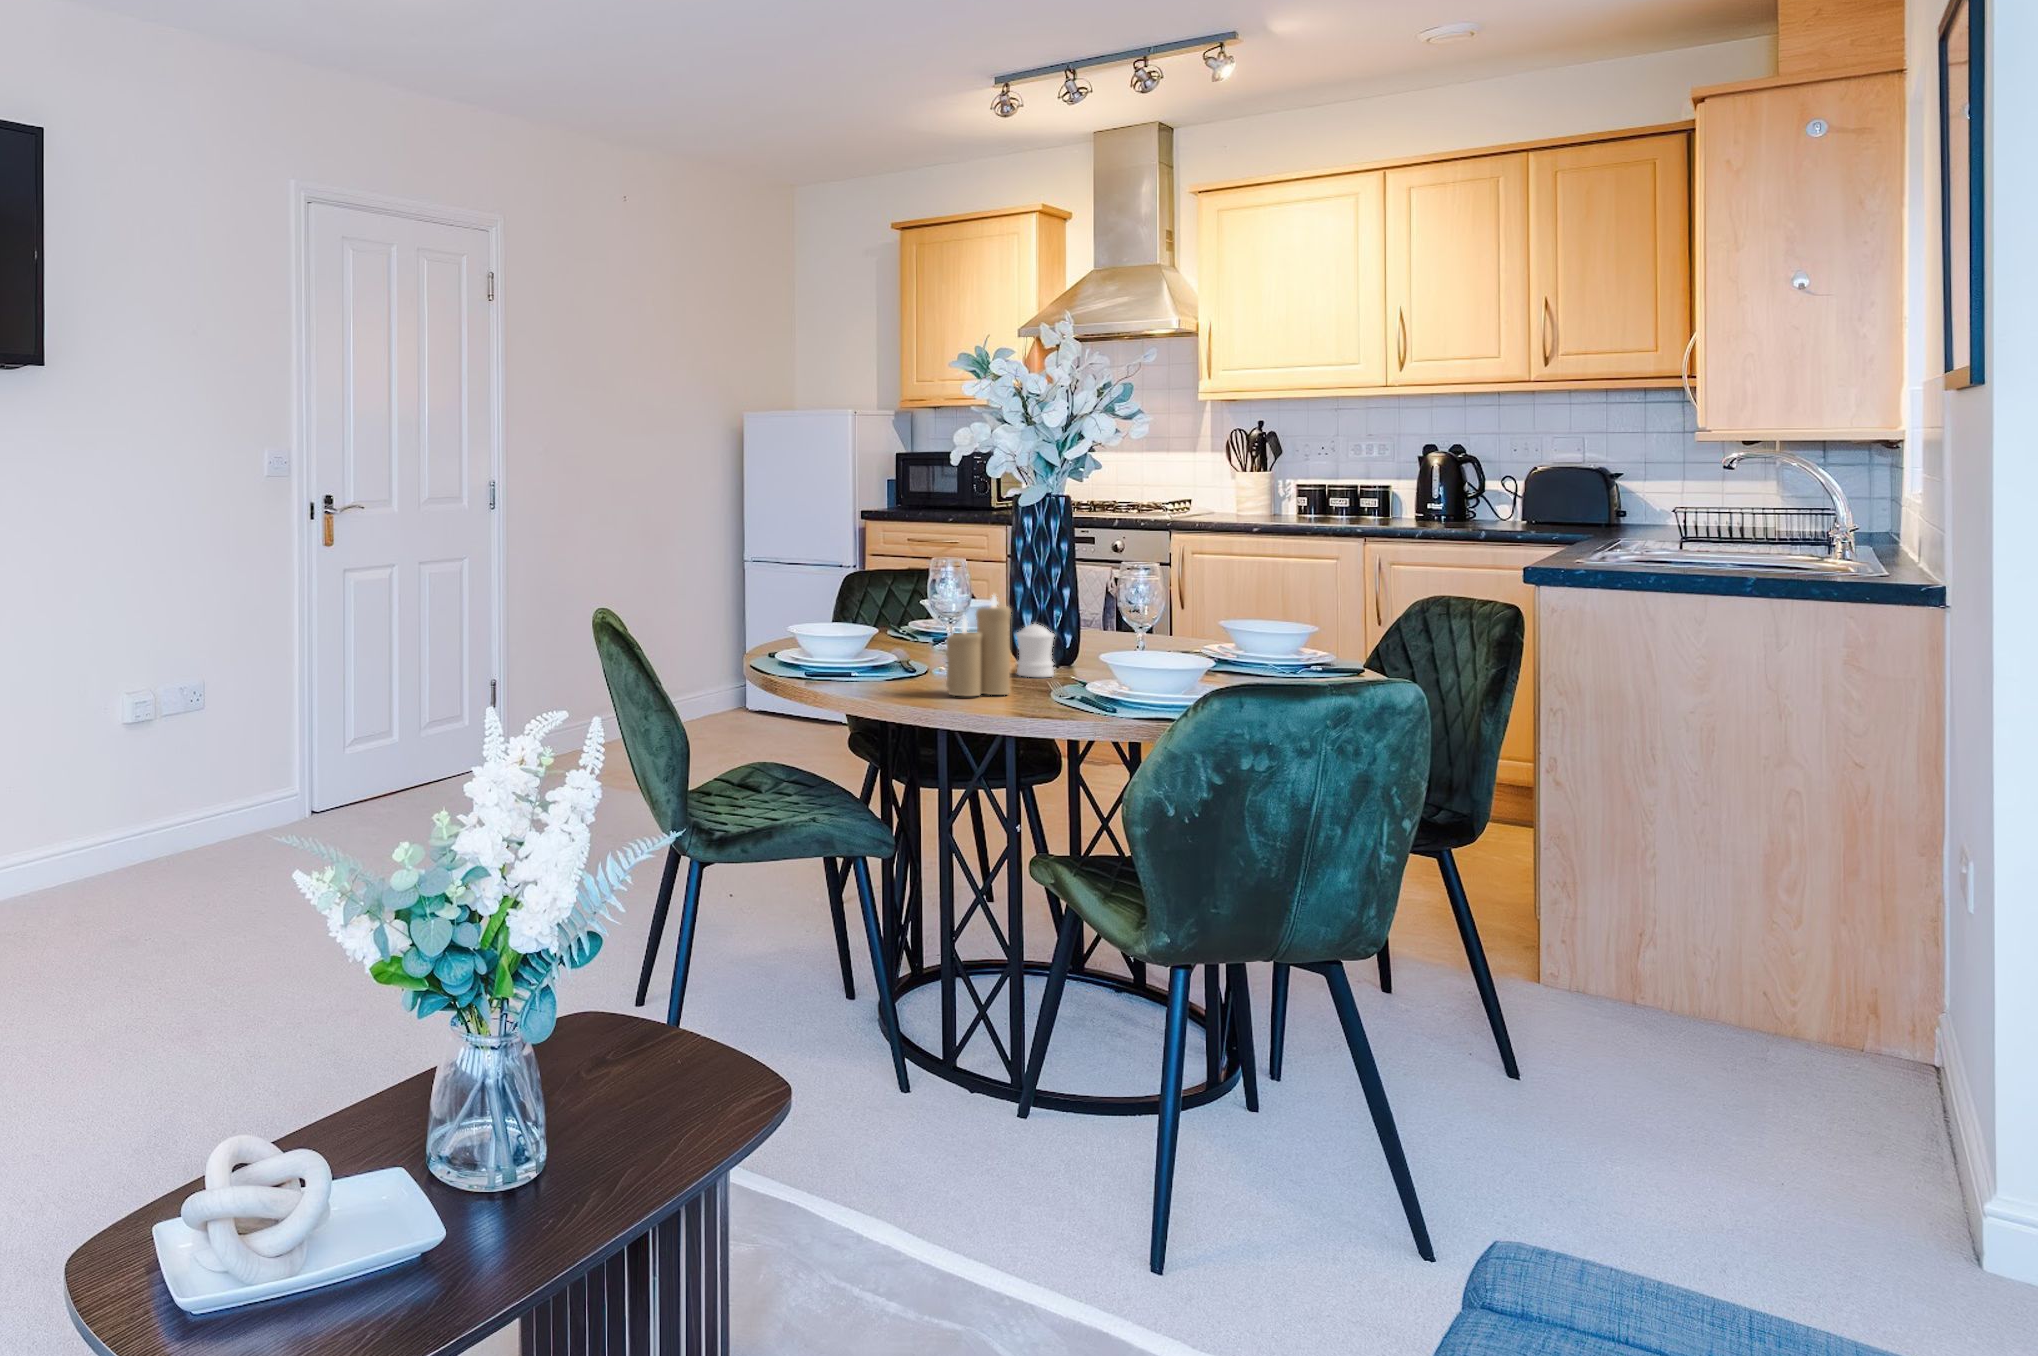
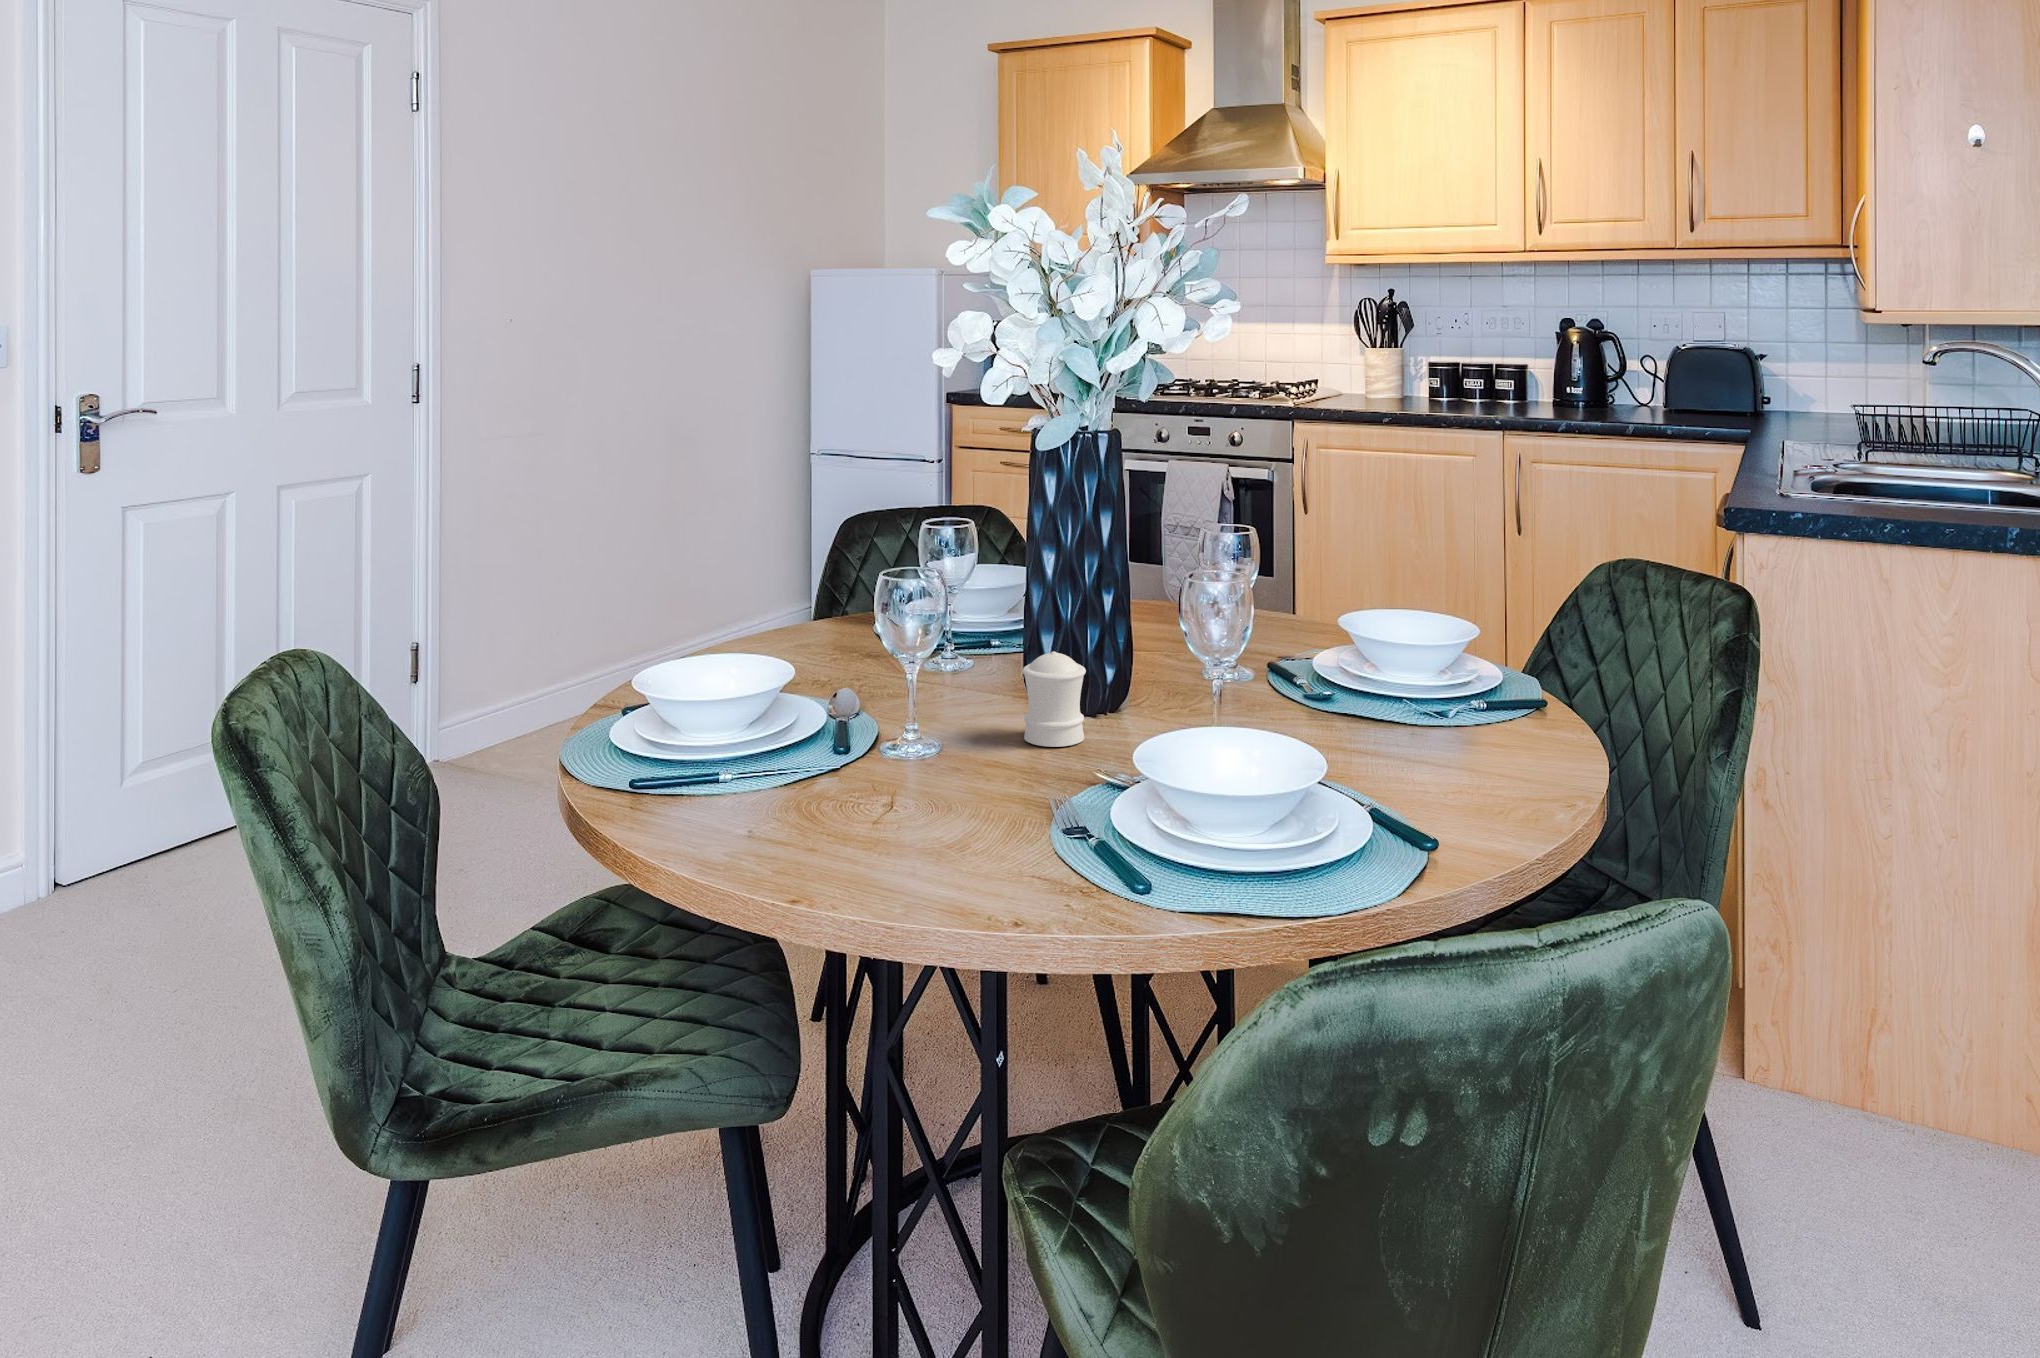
candle: present [946,595,1011,696] -> none [871,631,990,832]

